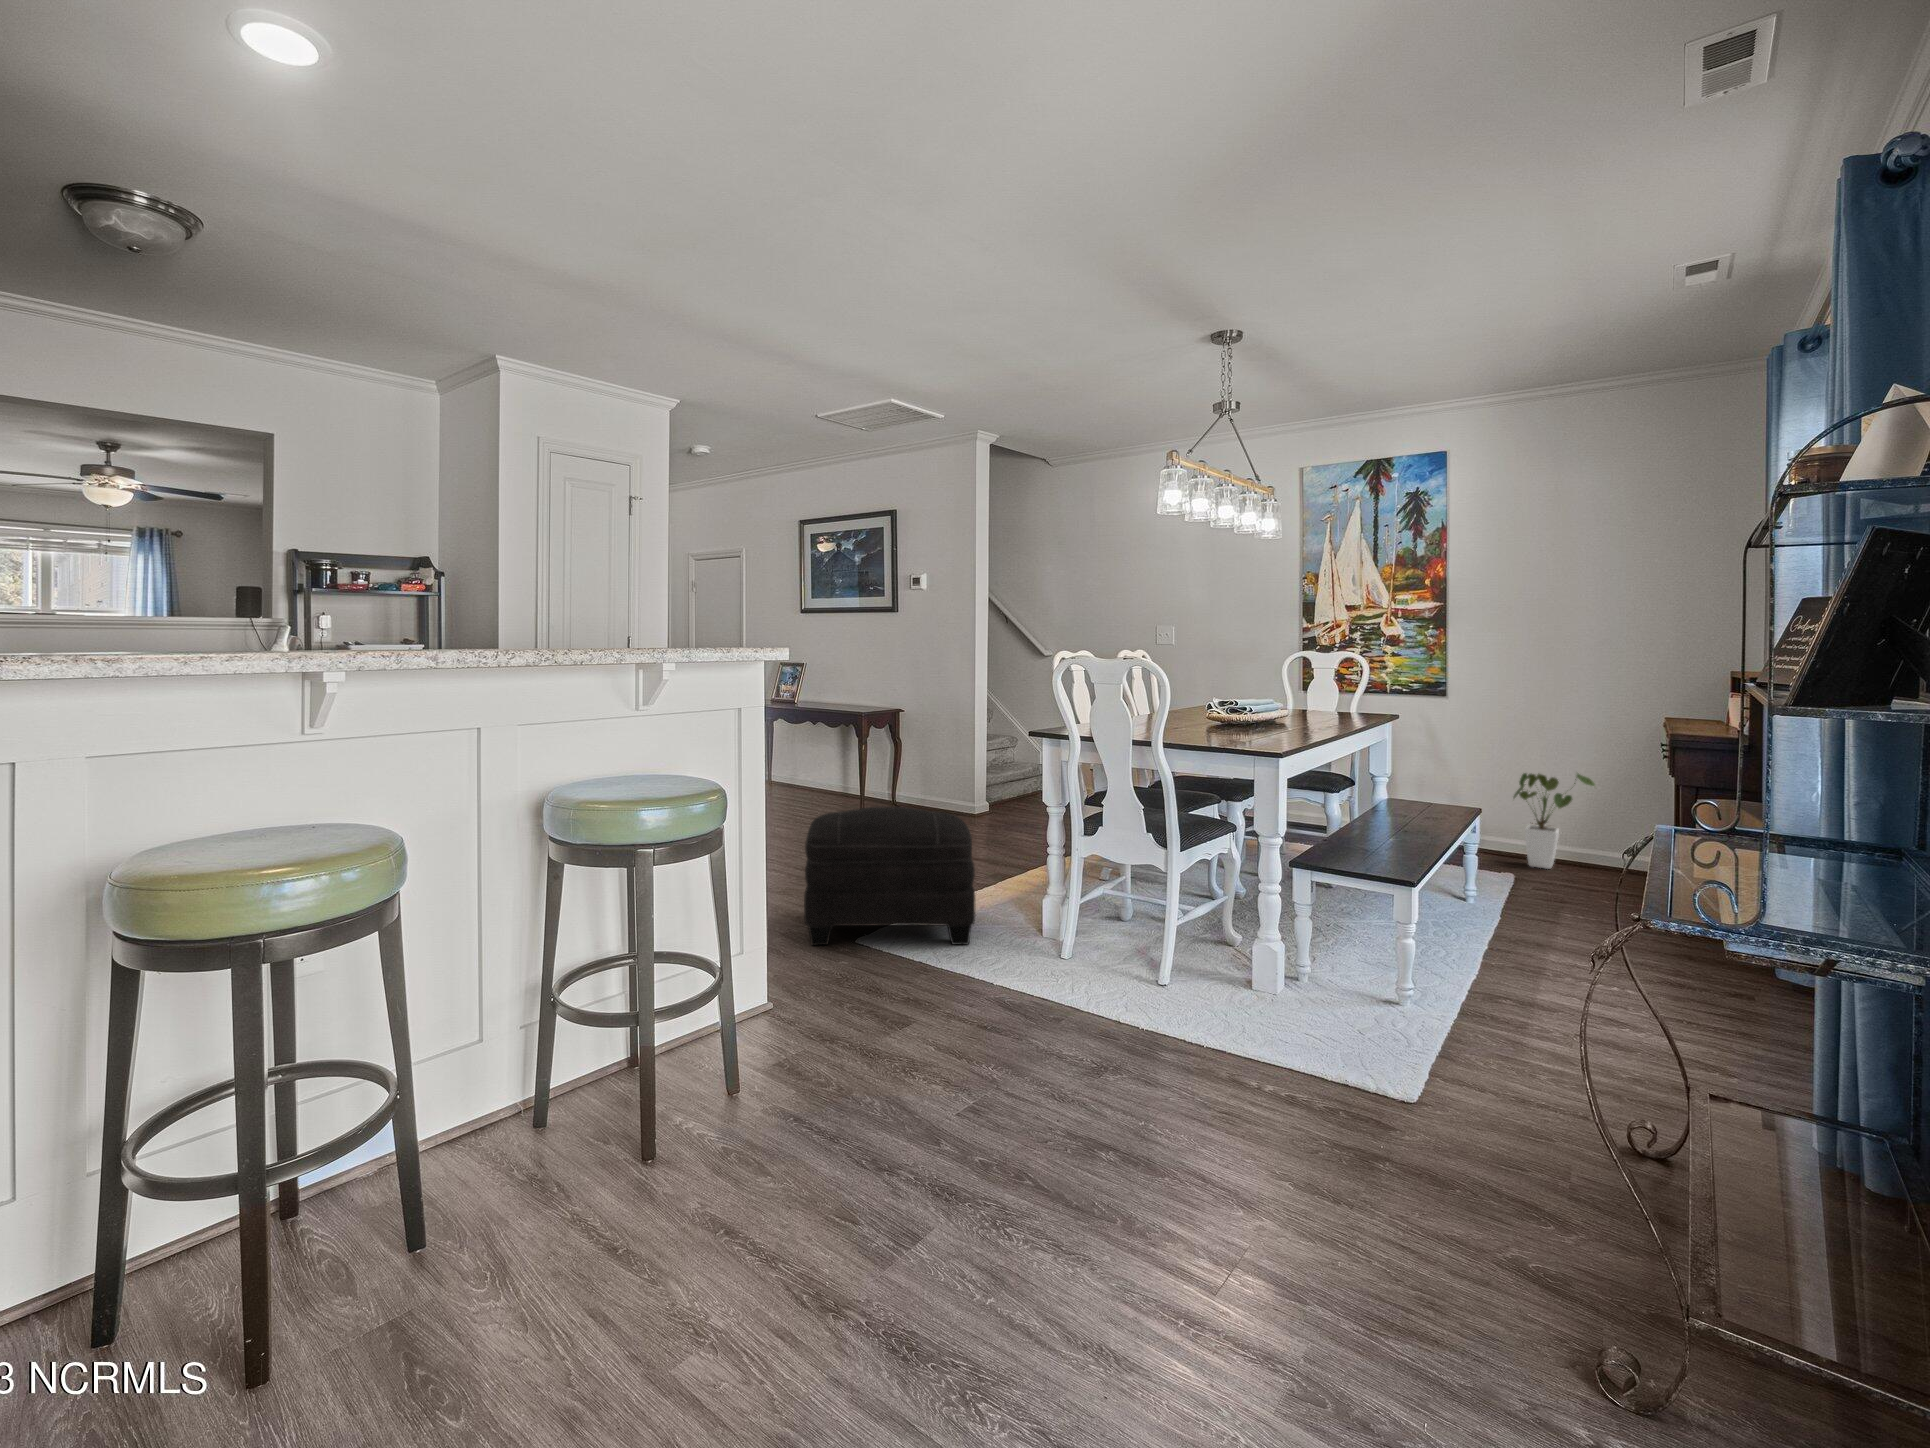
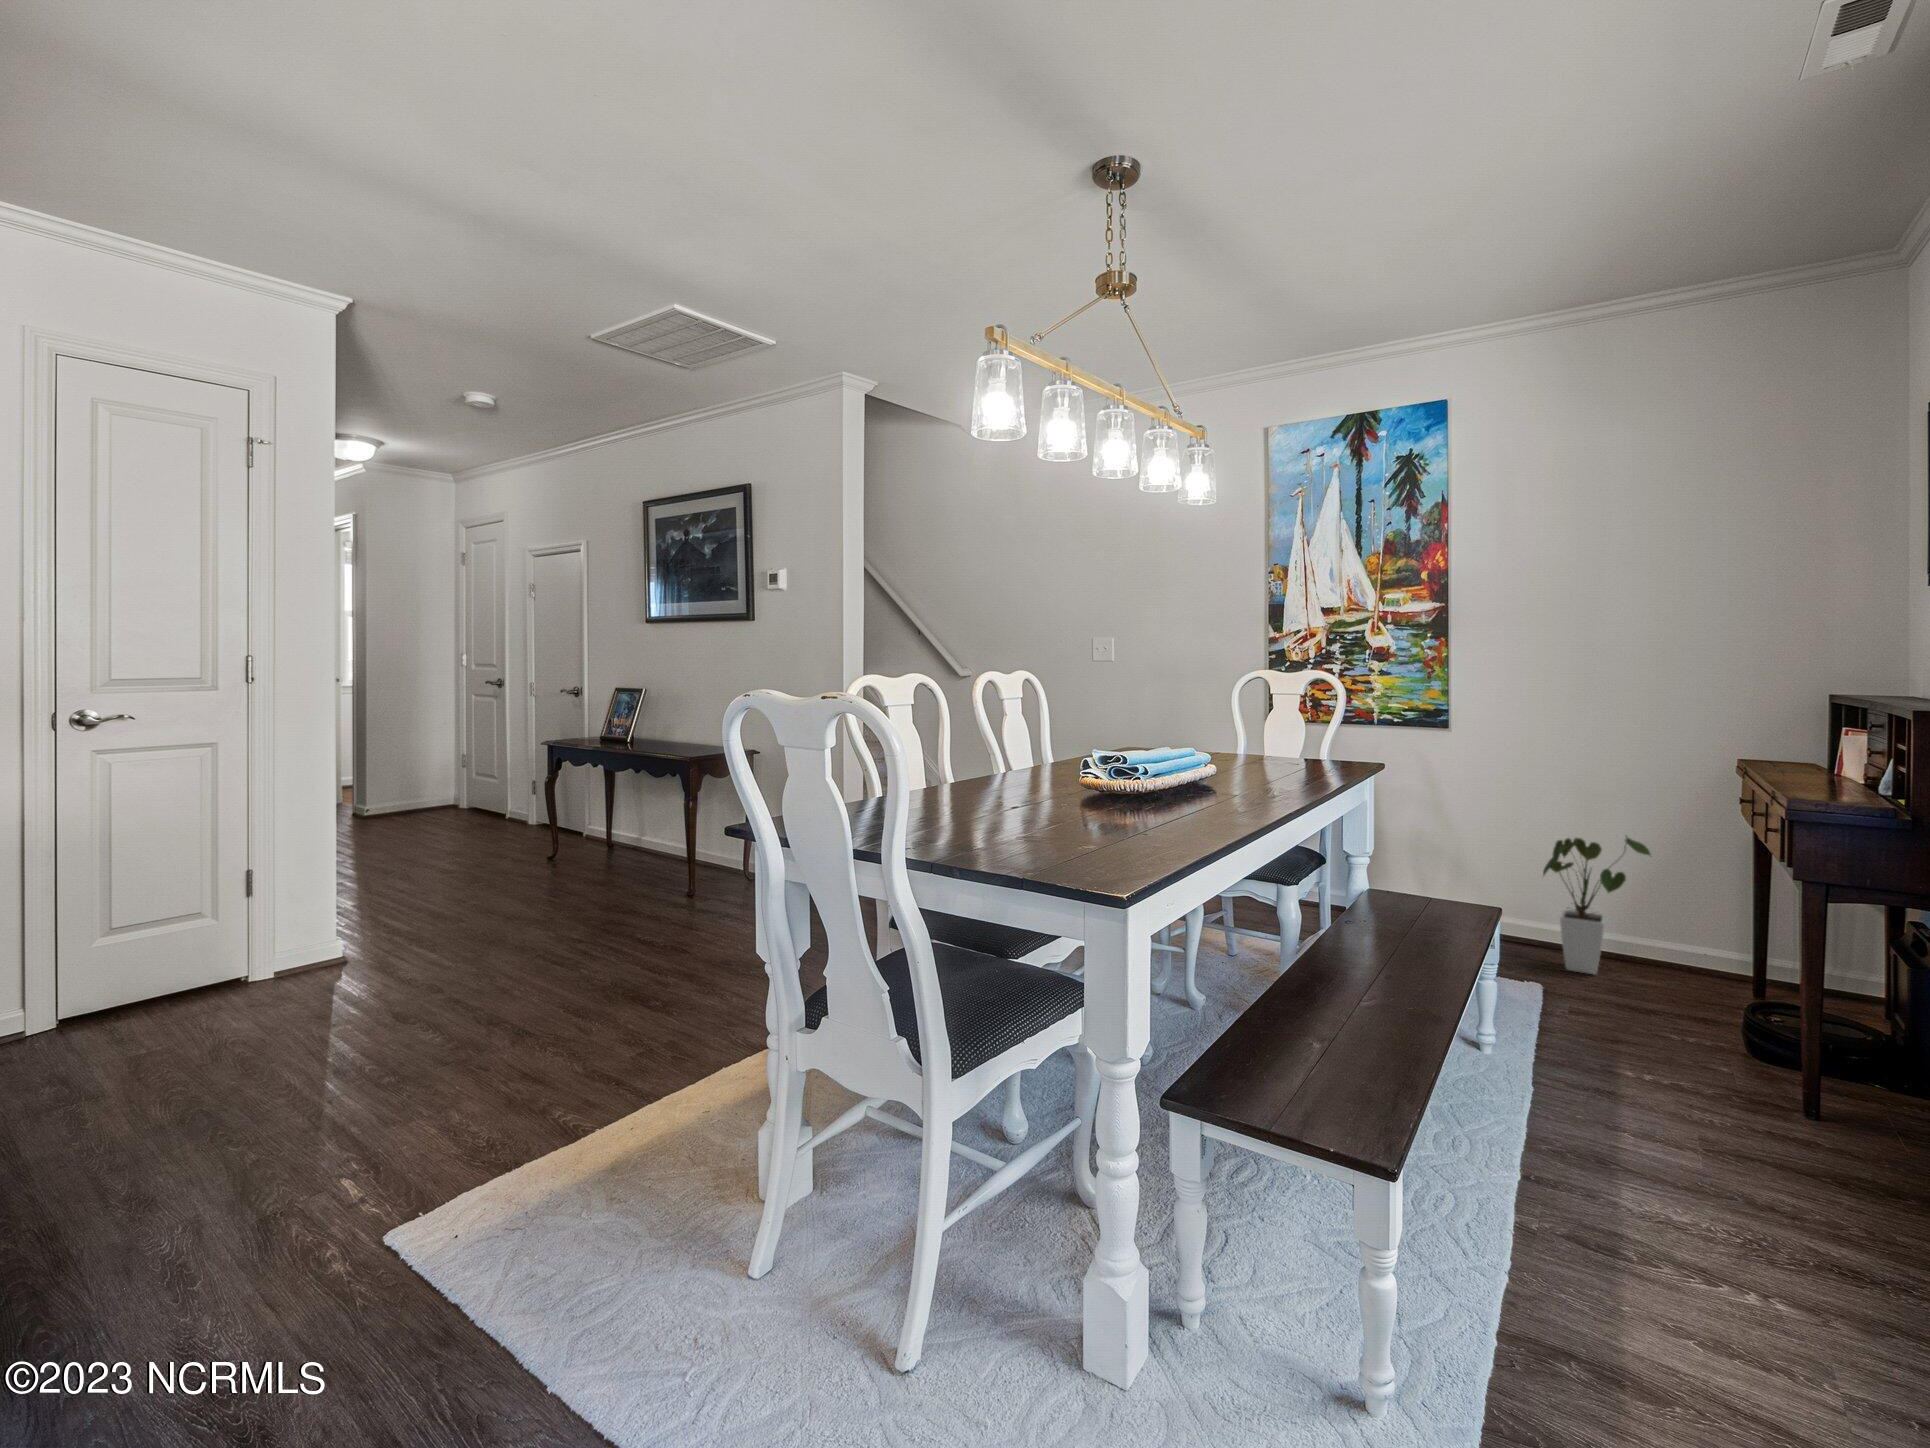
ottoman: present [804,806,975,945] -> none [244,949,660,1255]

